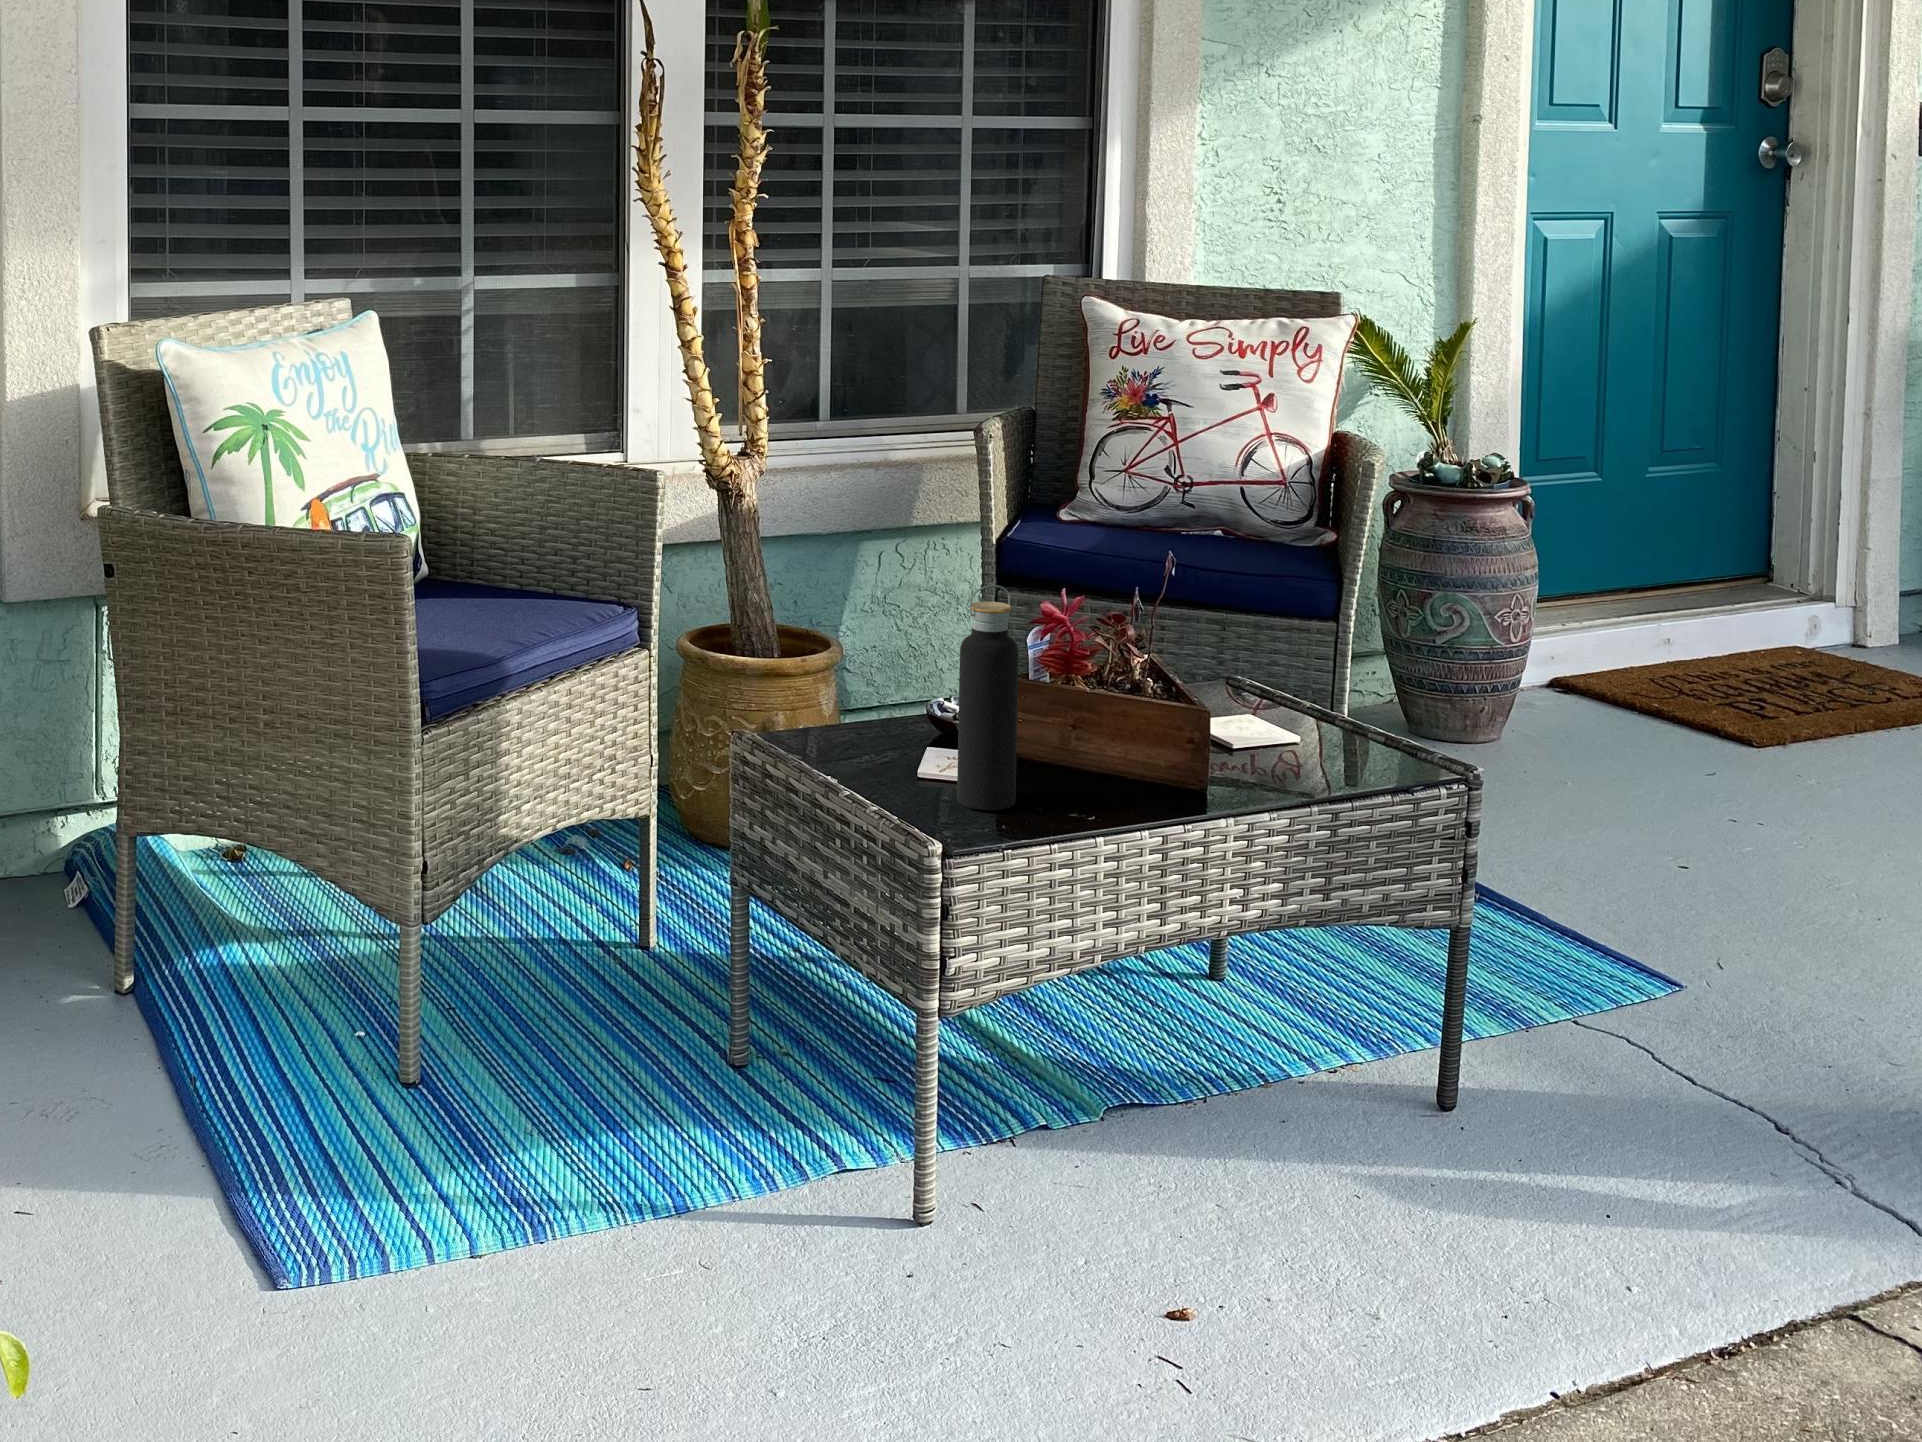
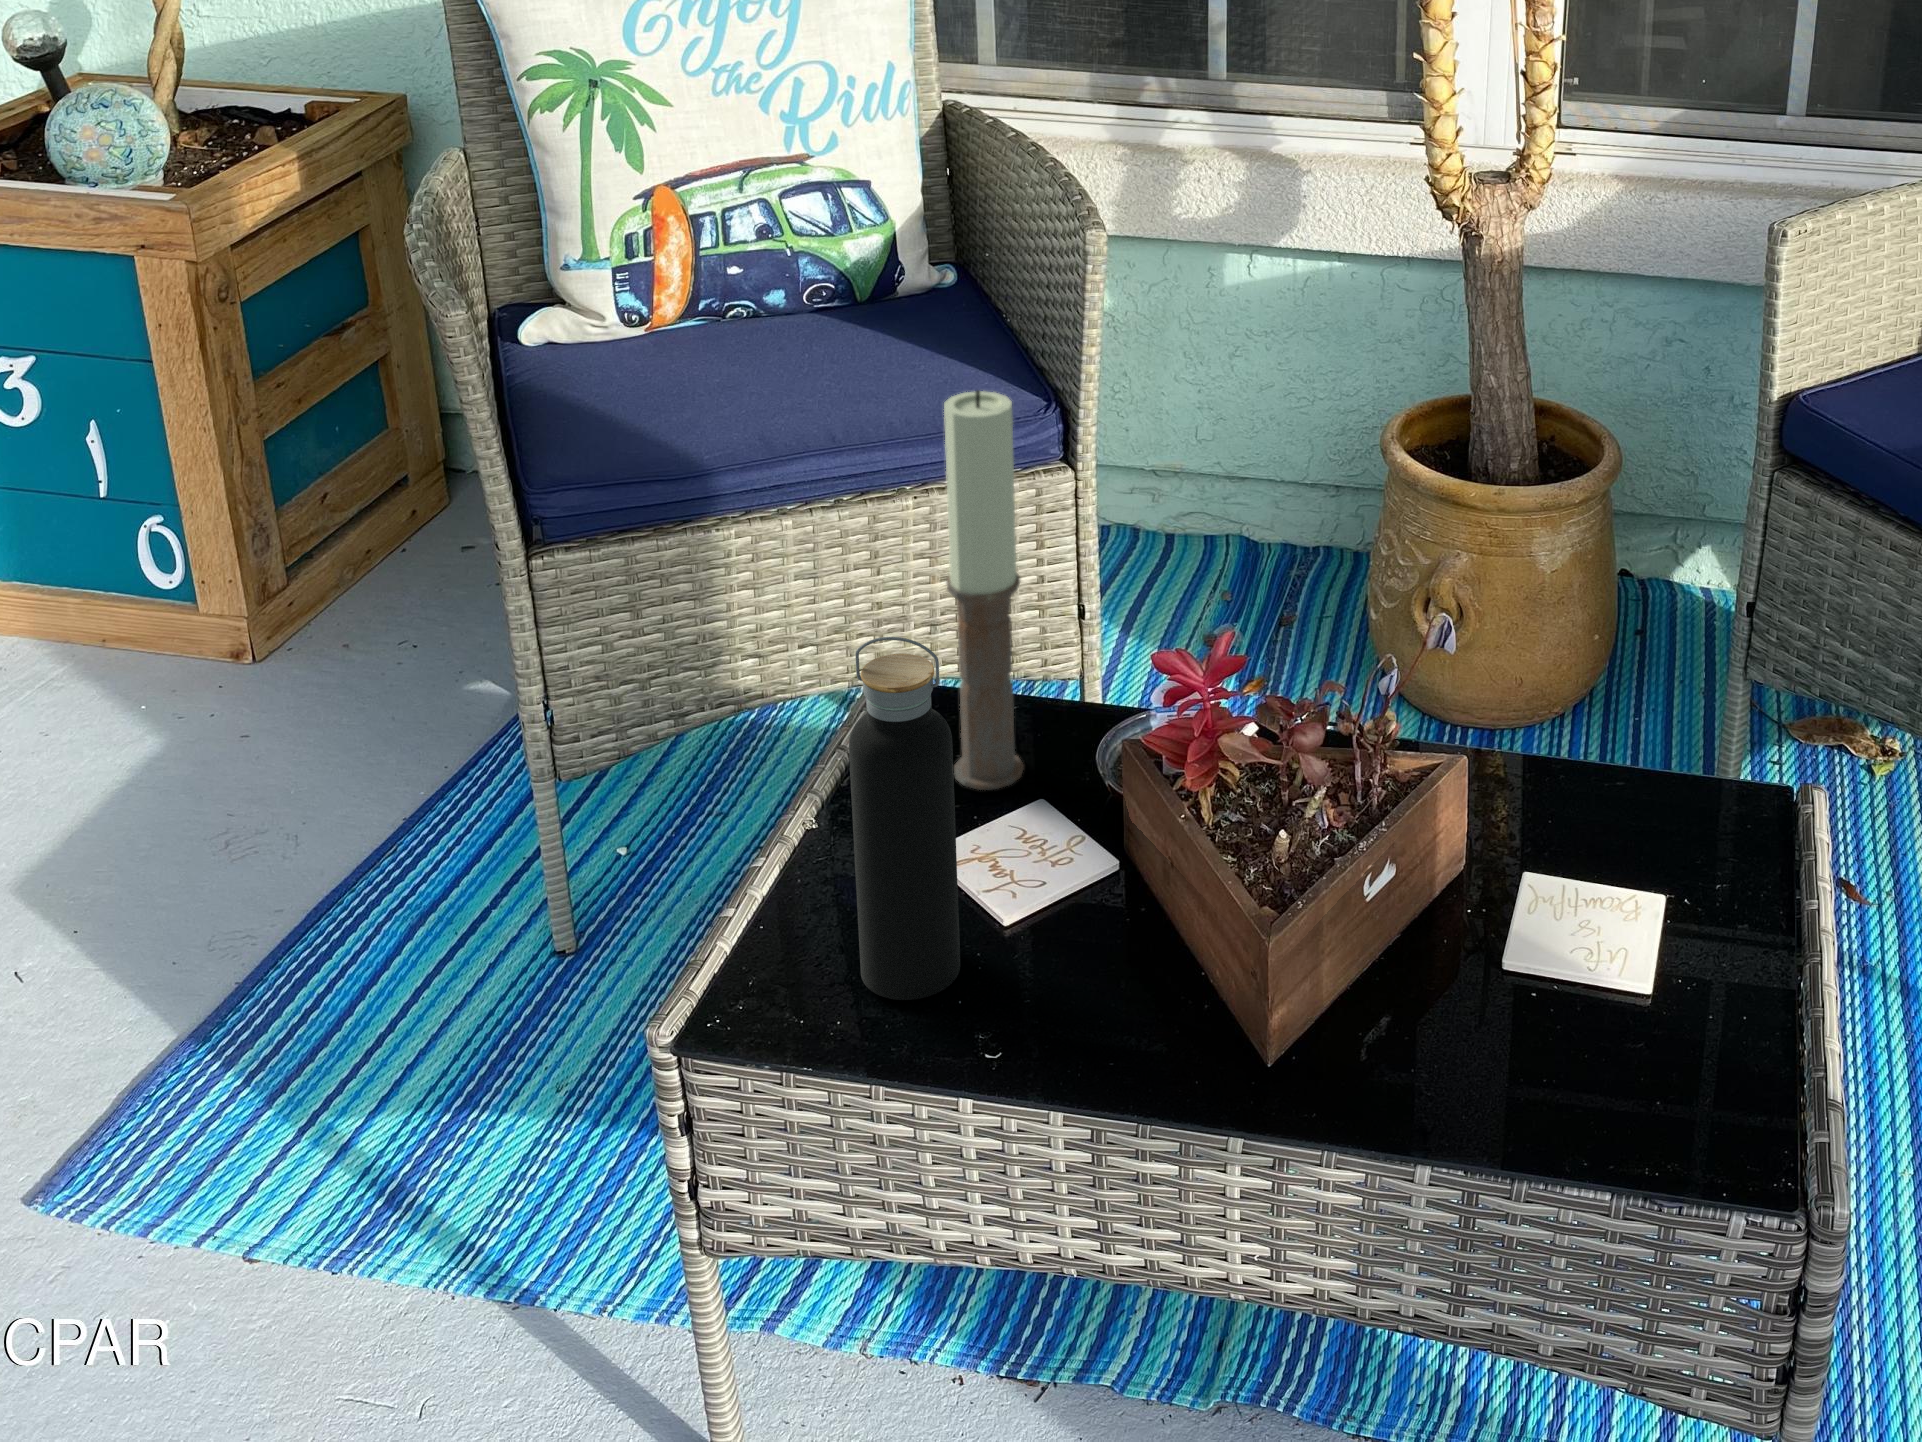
candle: none [848,490,893,747] -> present [944,390,1024,790]

